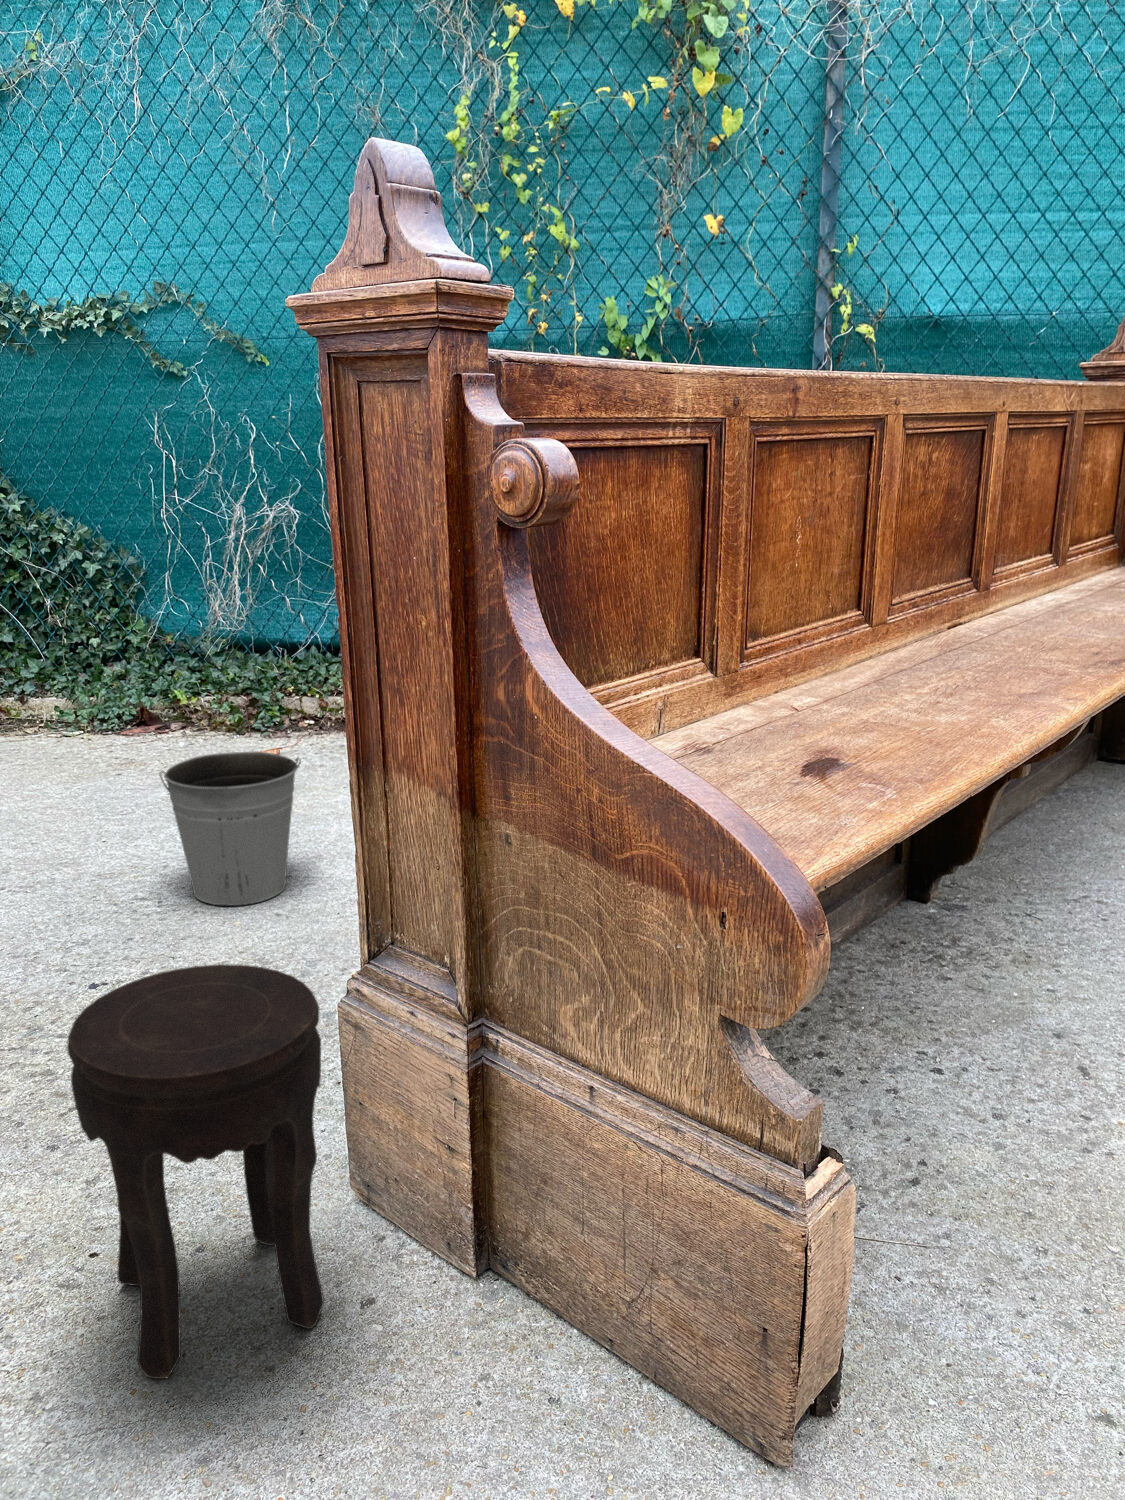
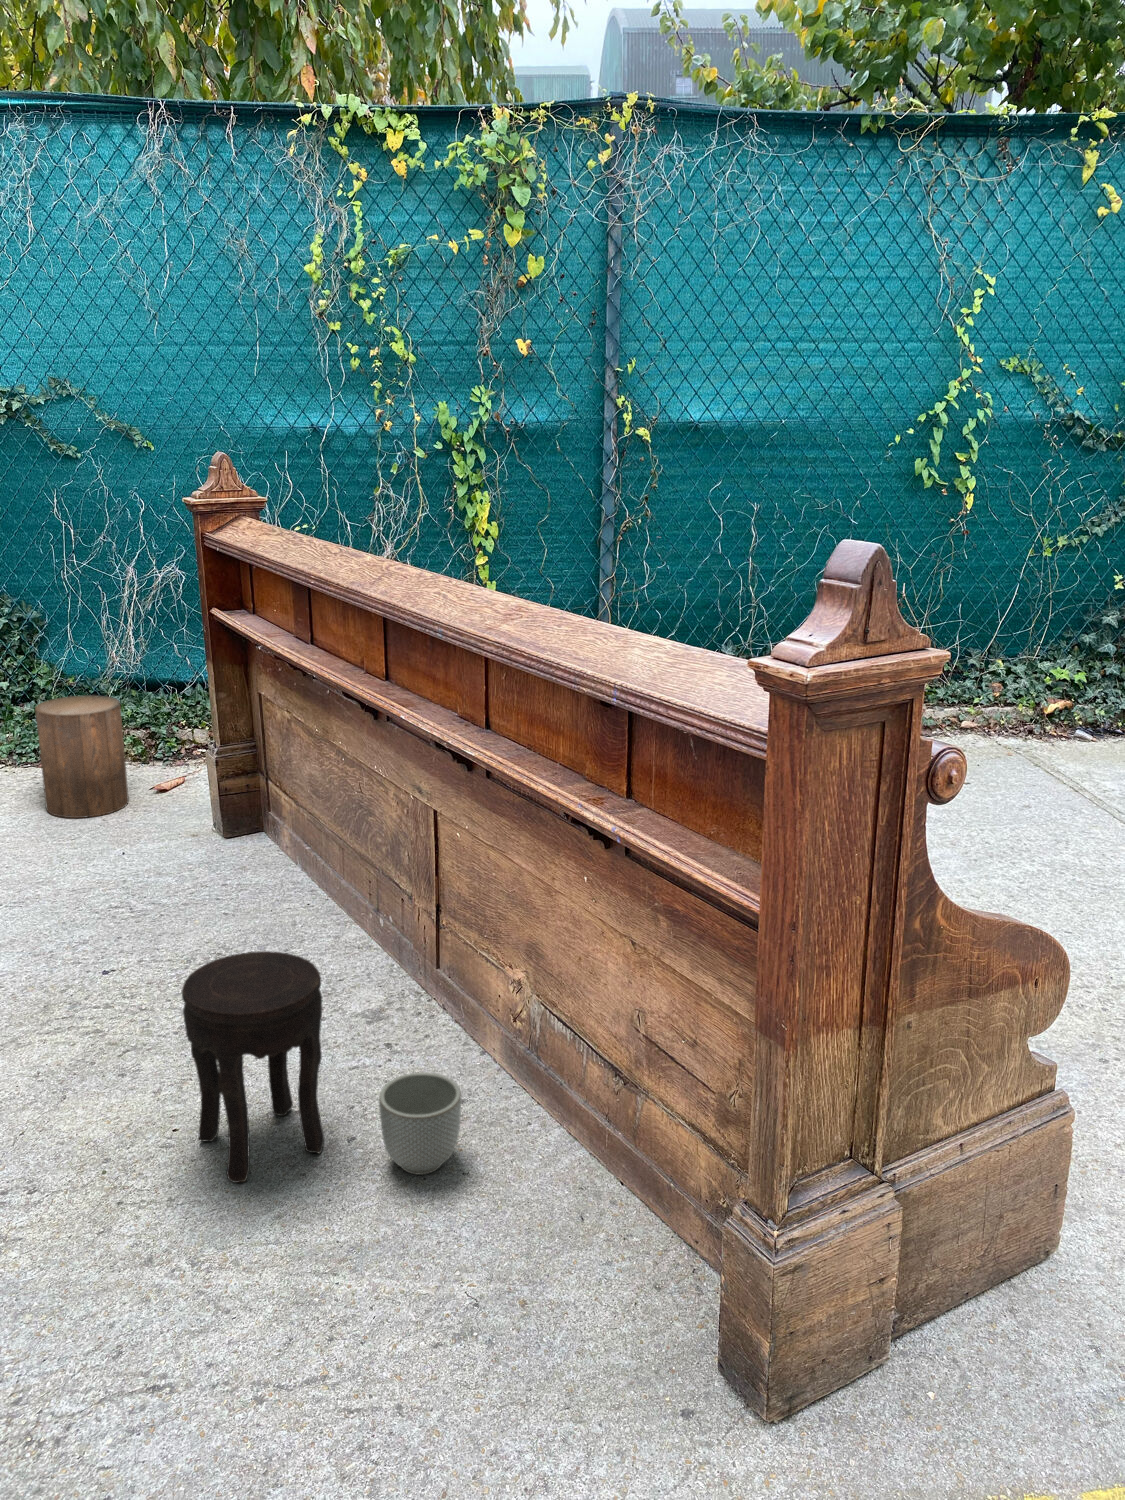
stool: none [90,640,204,788] -> present [35,695,129,818]
bucket: present [160,752,301,905] -> none [133,795,235,910]
planter: none [408,1198,559,1395] -> present [379,1072,462,1175]

